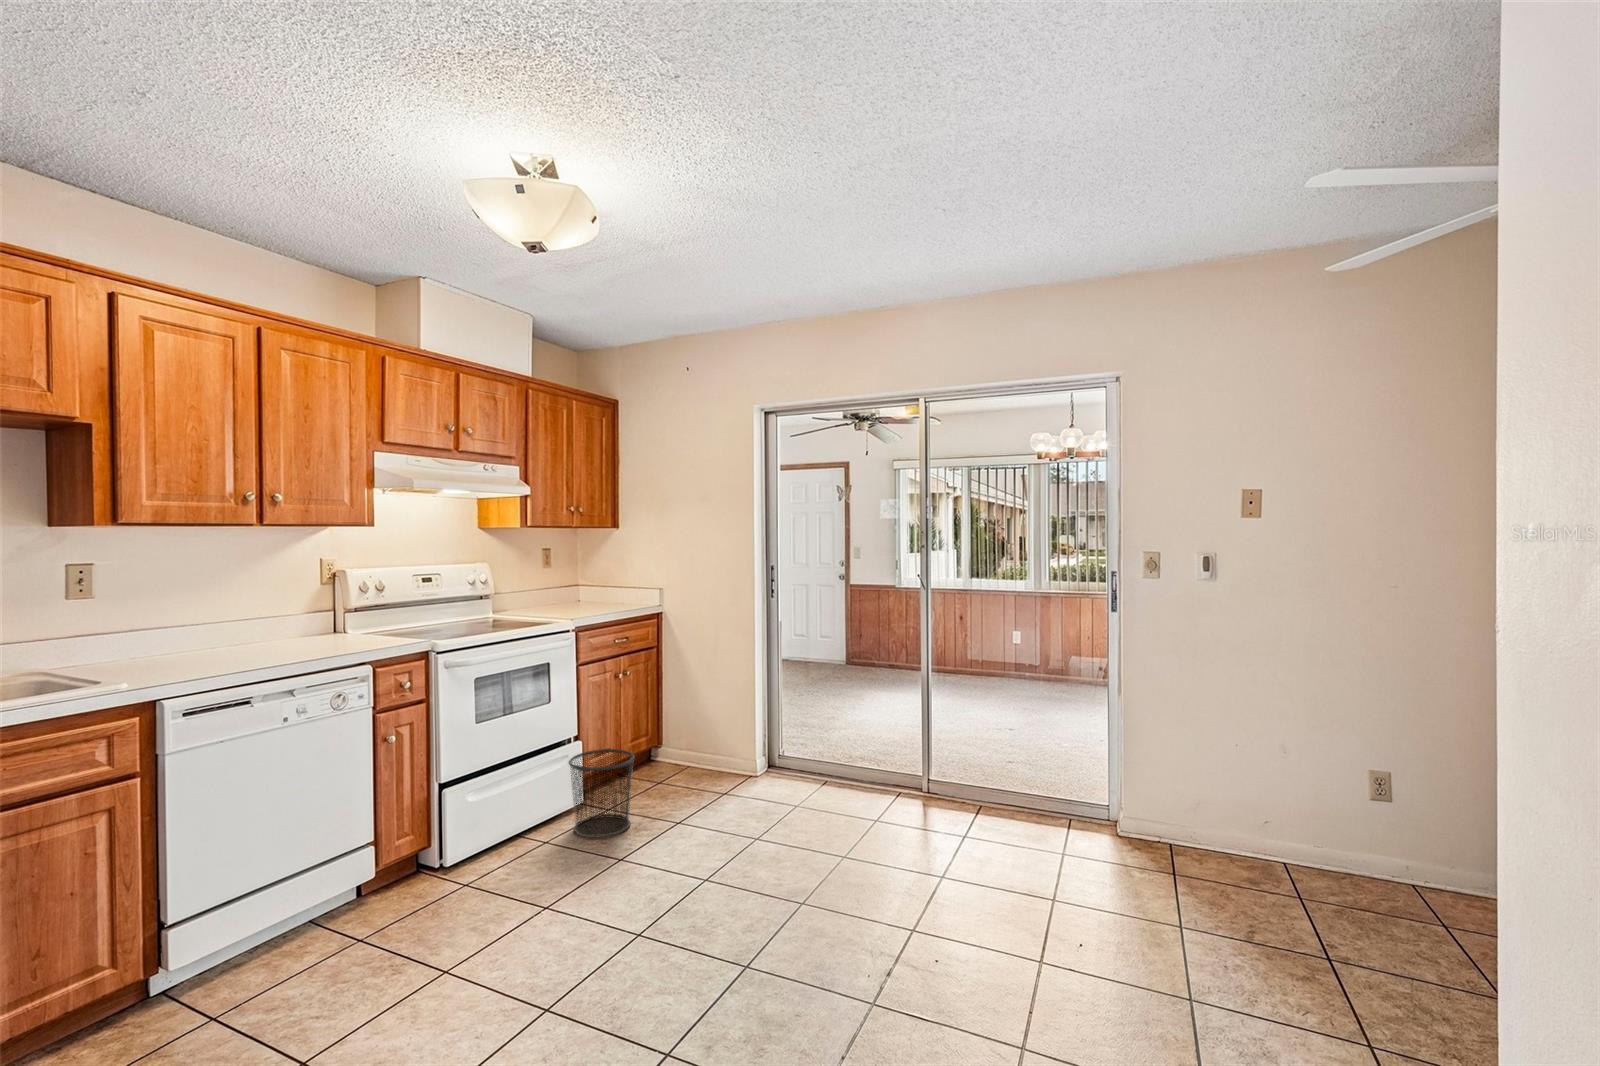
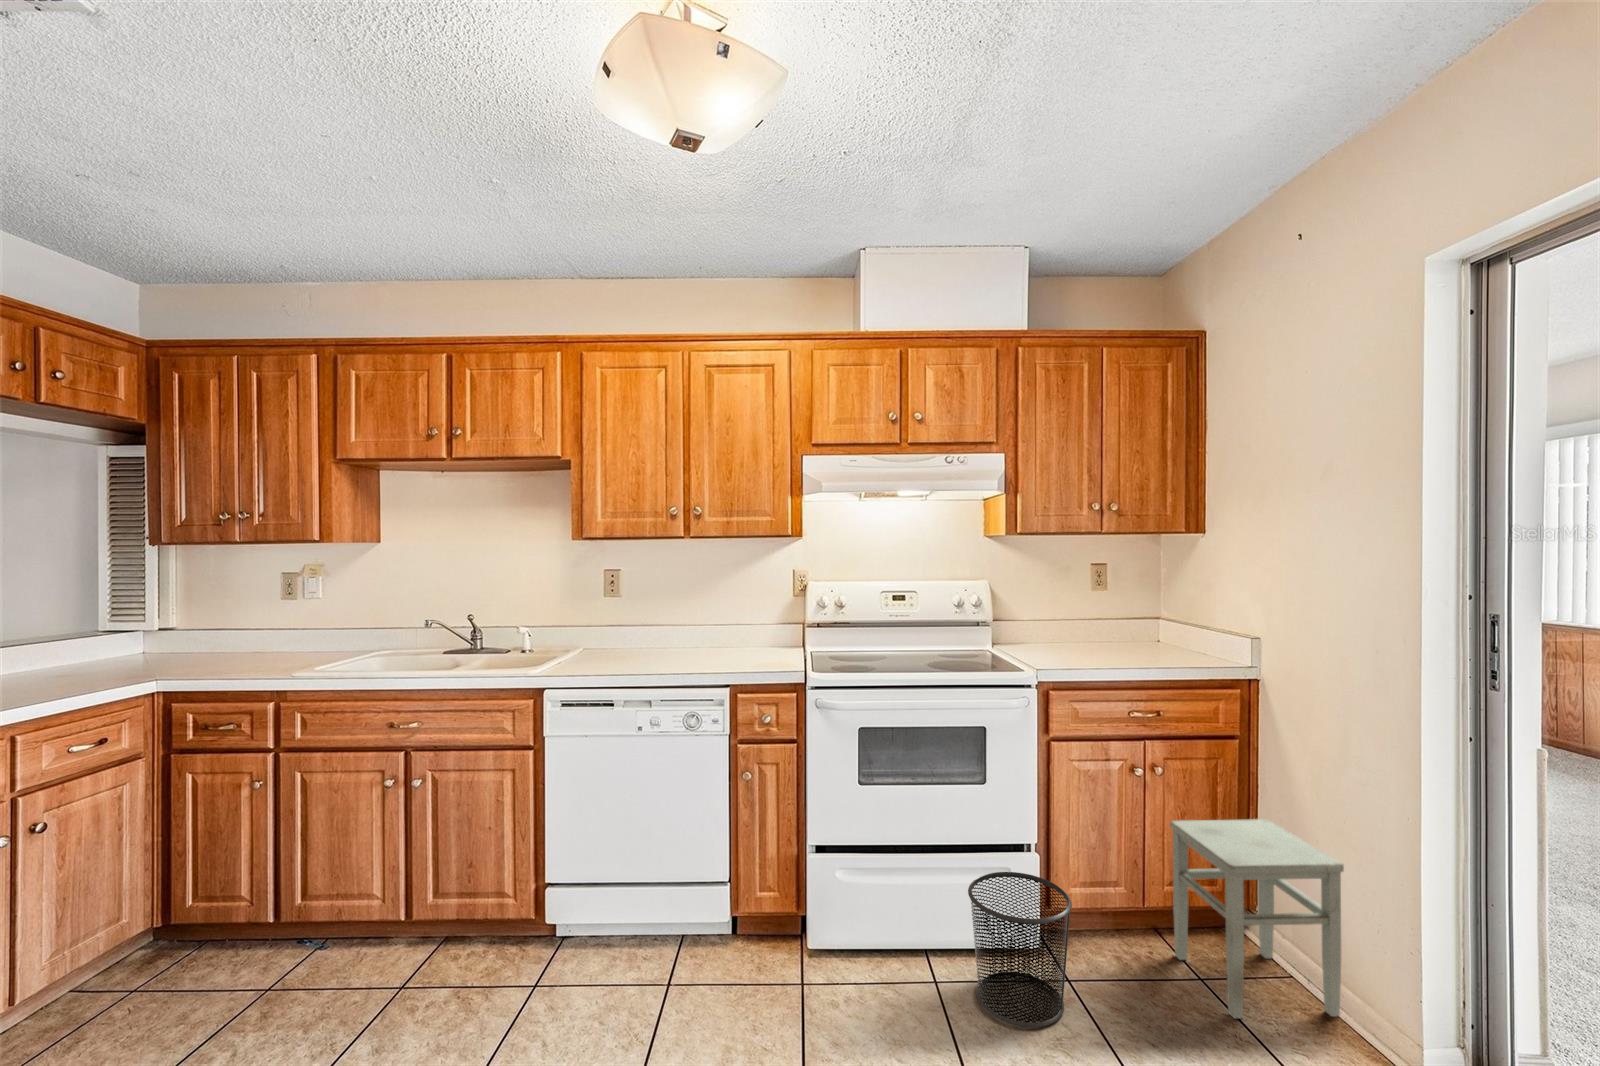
stool: none [640,689,722,789] -> present [1170,819,1344,1018]

